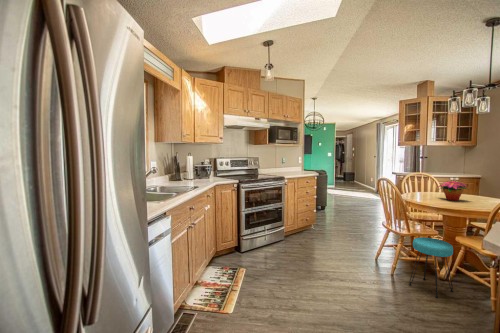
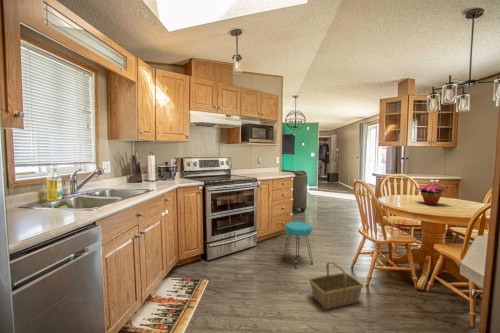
stool: present [409,237,453,298] -> present [283,222,313,268]
basket: none [340,252,390,293] -> present [309,262,363,309]

